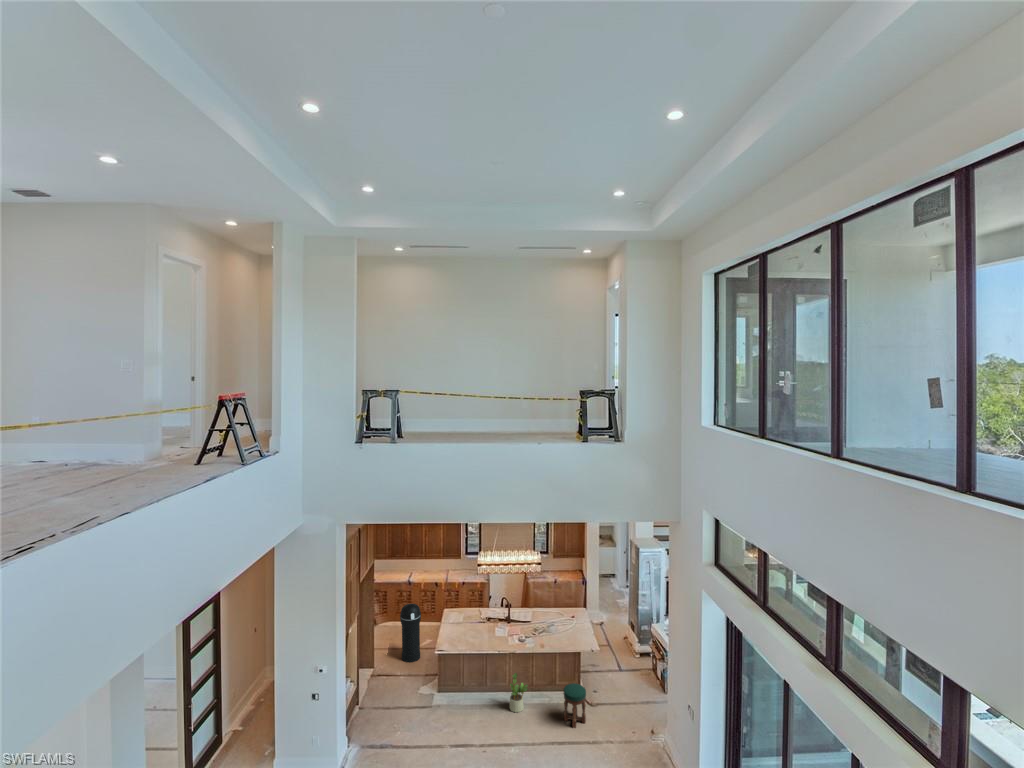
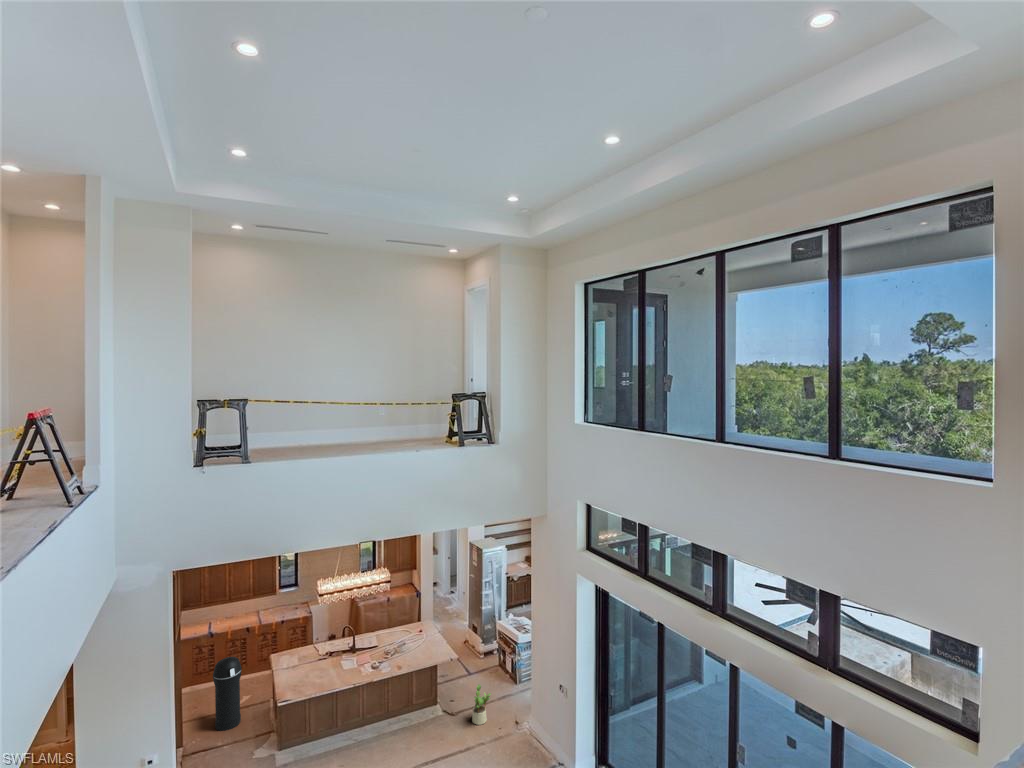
potted plant: present [510,673,528,712] -> present [472,684,491,725]
stool: present [564,683,586,728] -> none [432,698,455,745]

